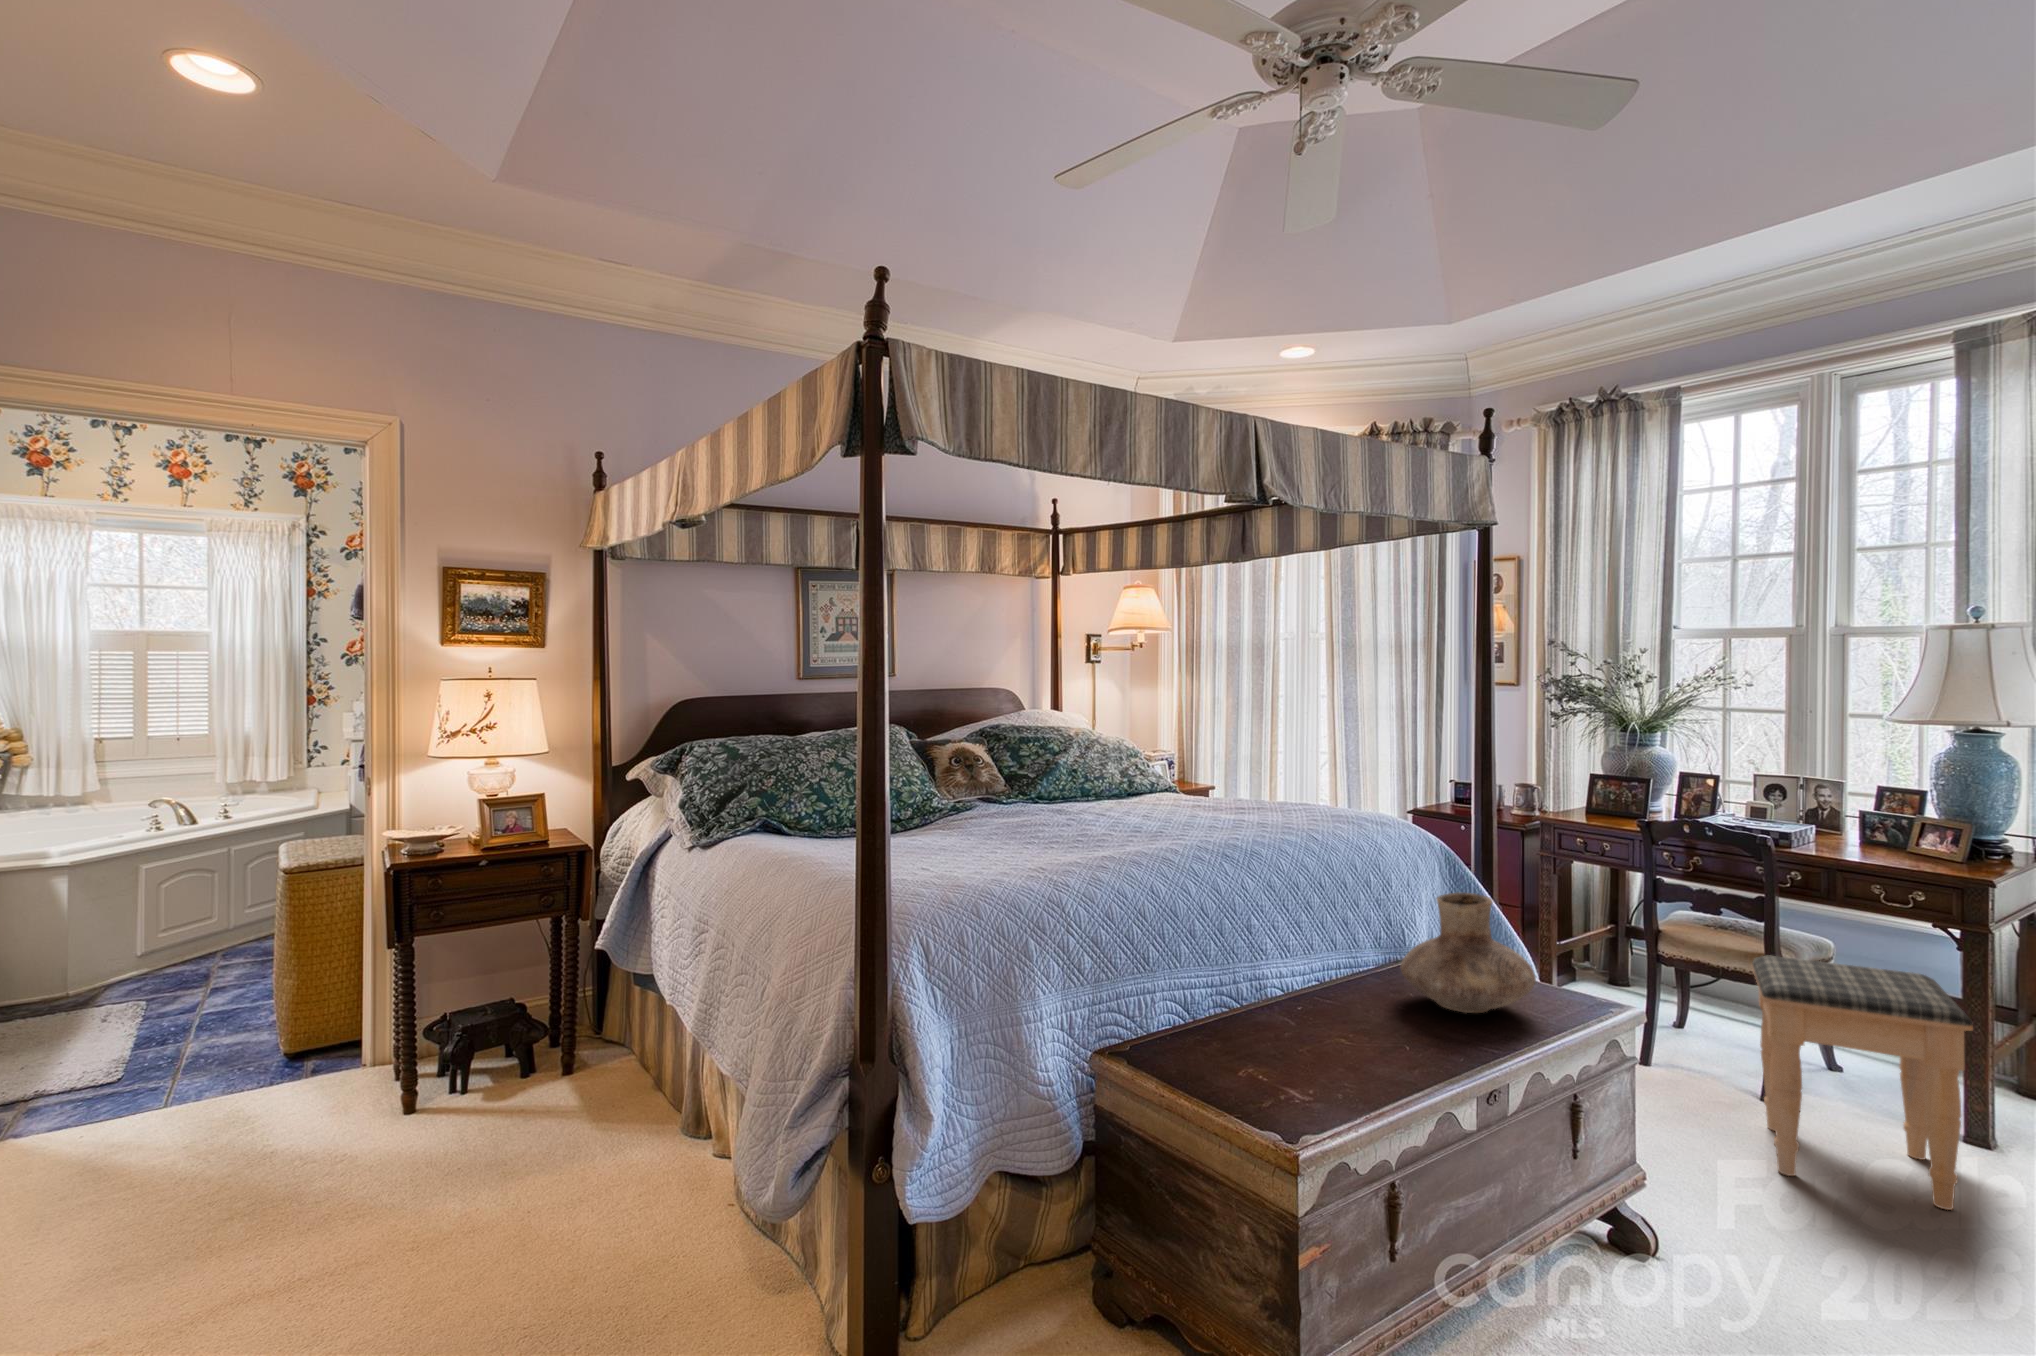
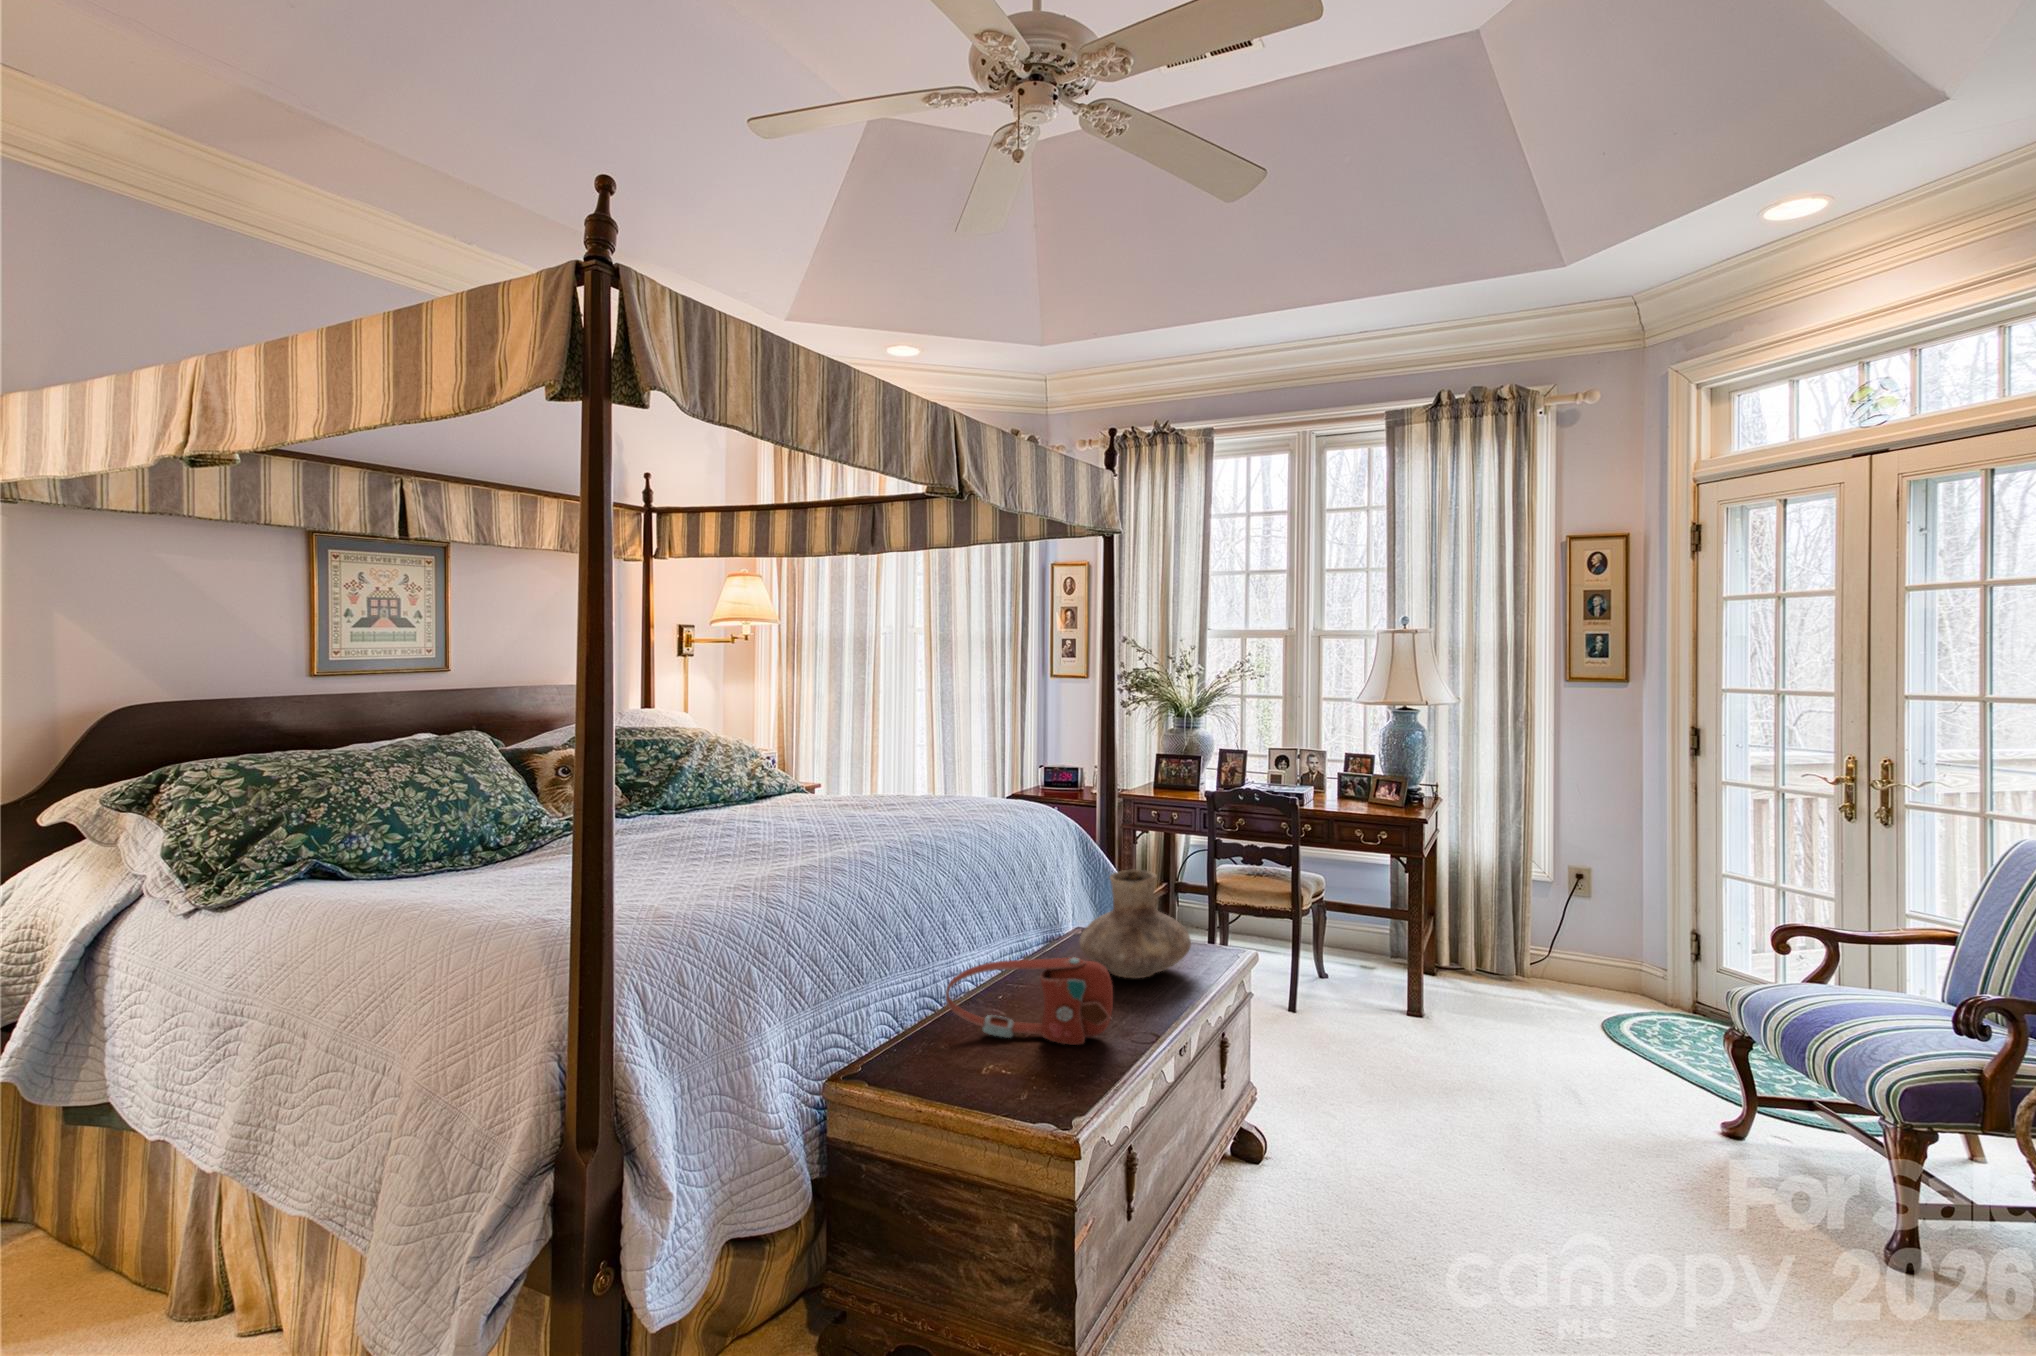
footstool: present [1752,956,1973,1210] -> none [1289,895,1437,1072]
handbag: none [1222,966,1397,1066] -> present [946,957,1113,1045]

